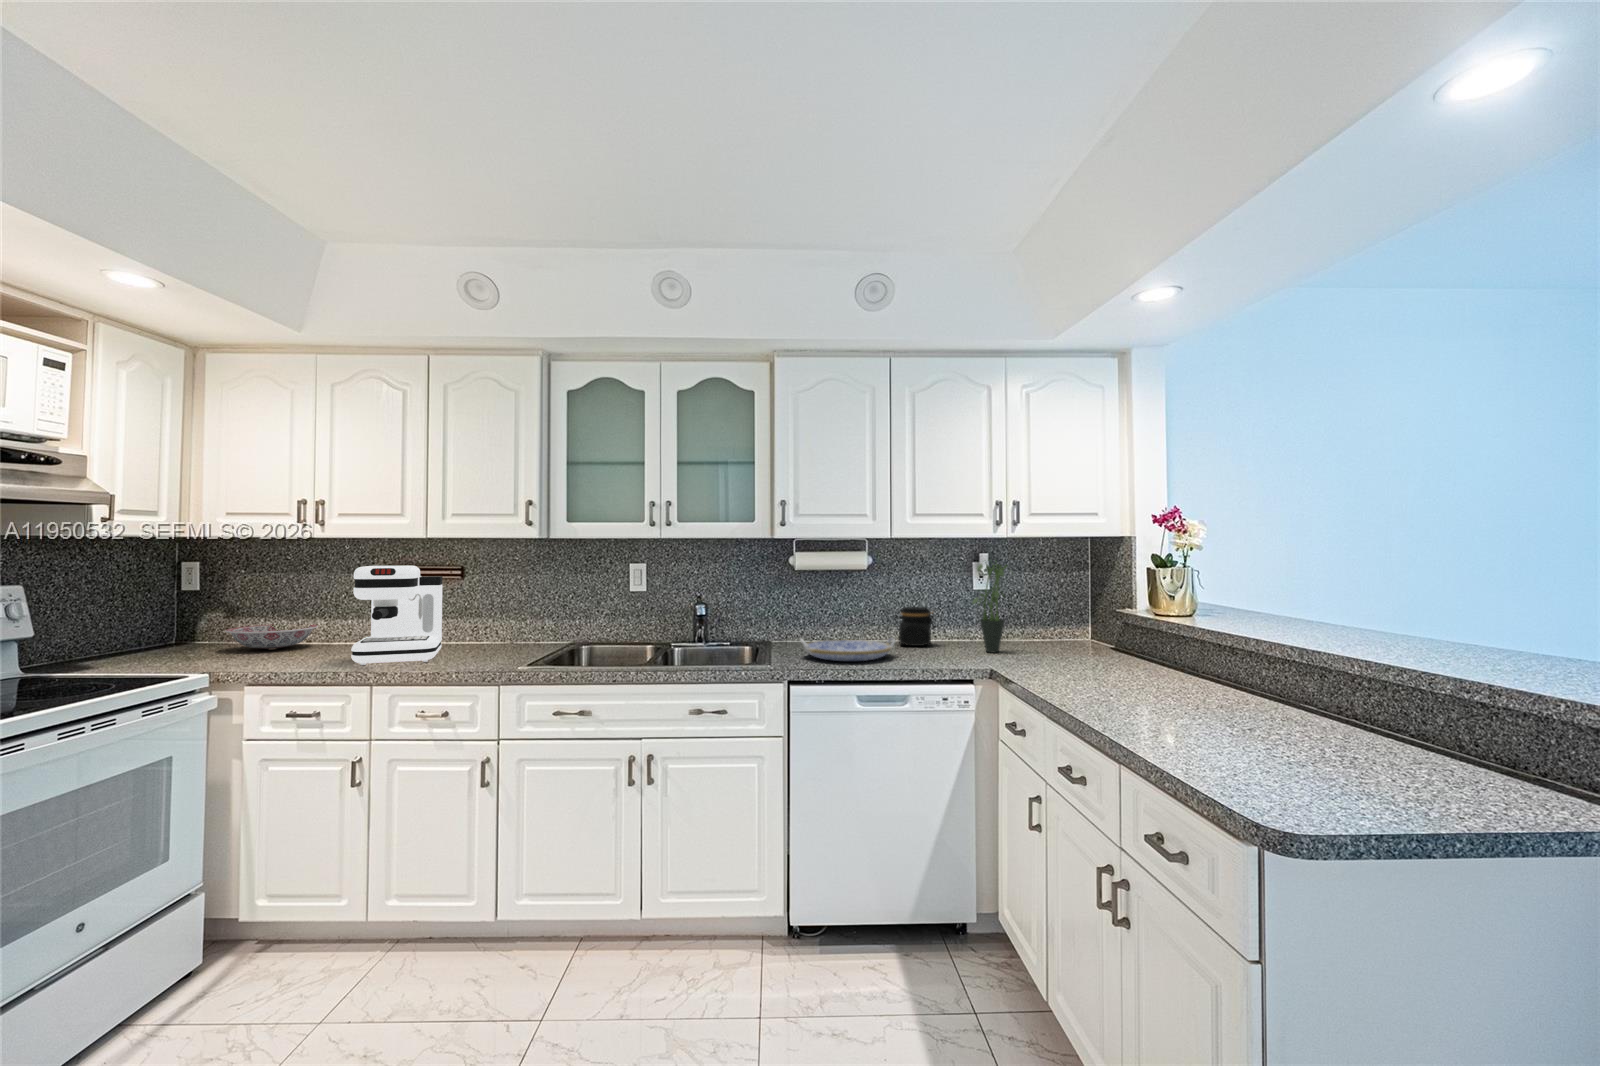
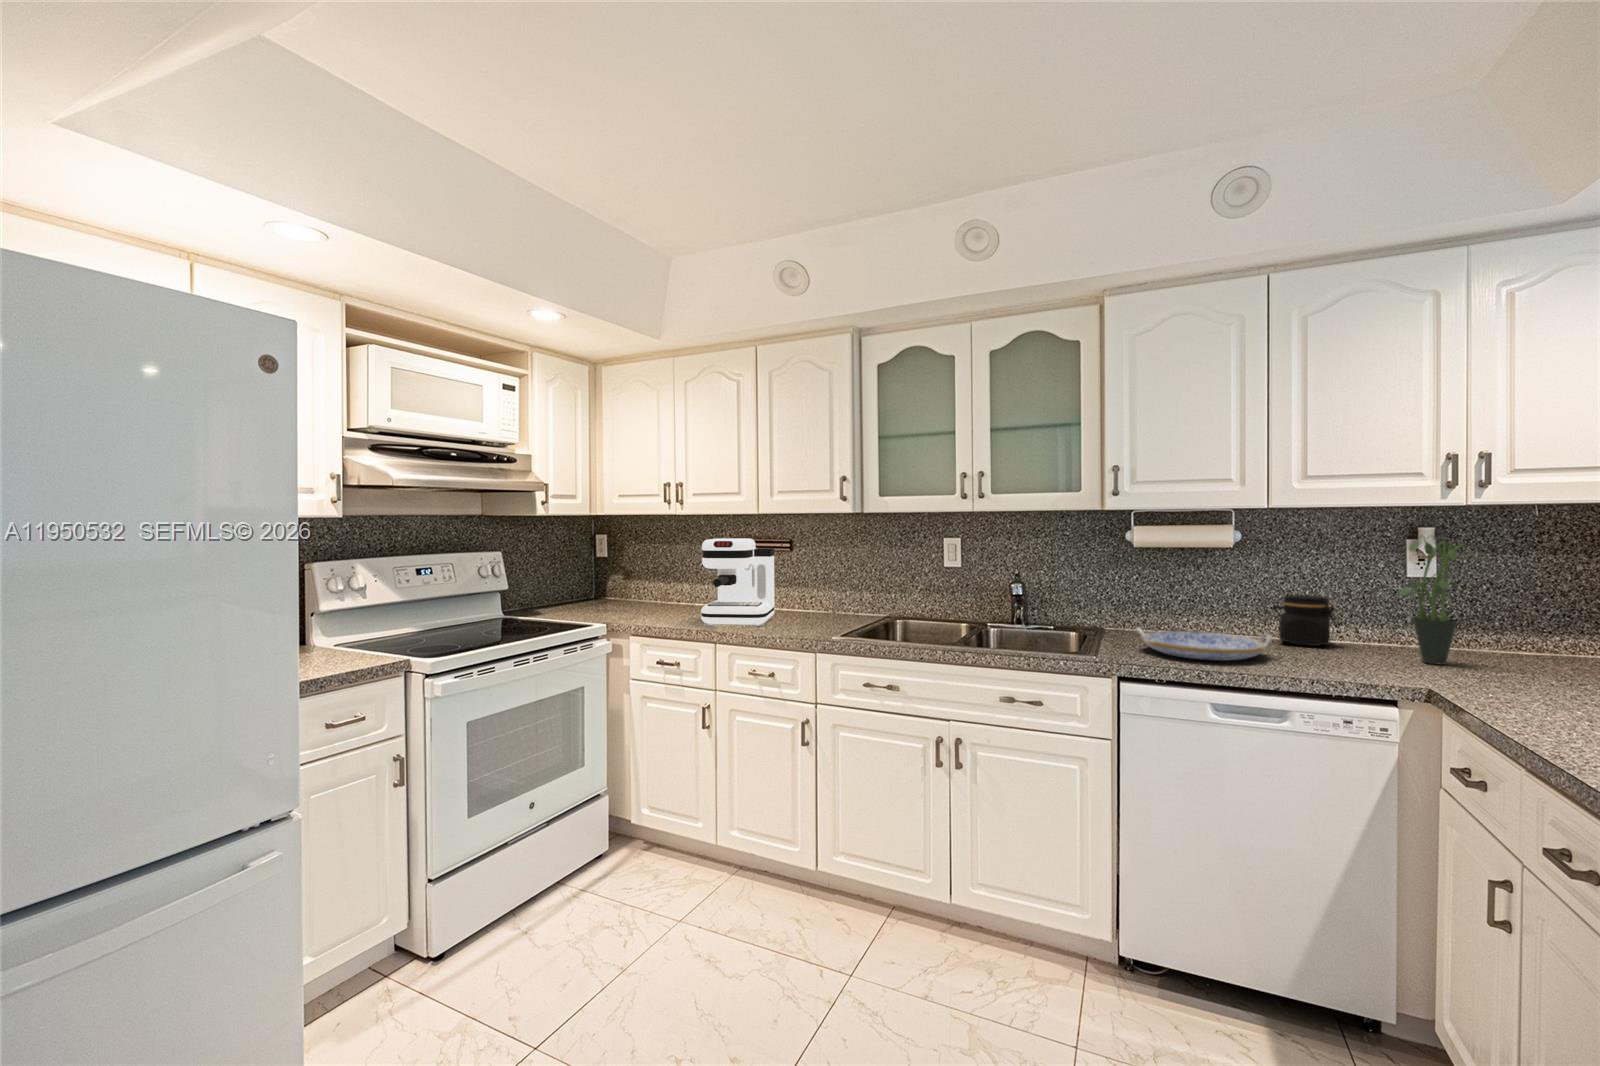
ceramic bowl: present [225,624,318,649] -> none [625,586,688,606]

